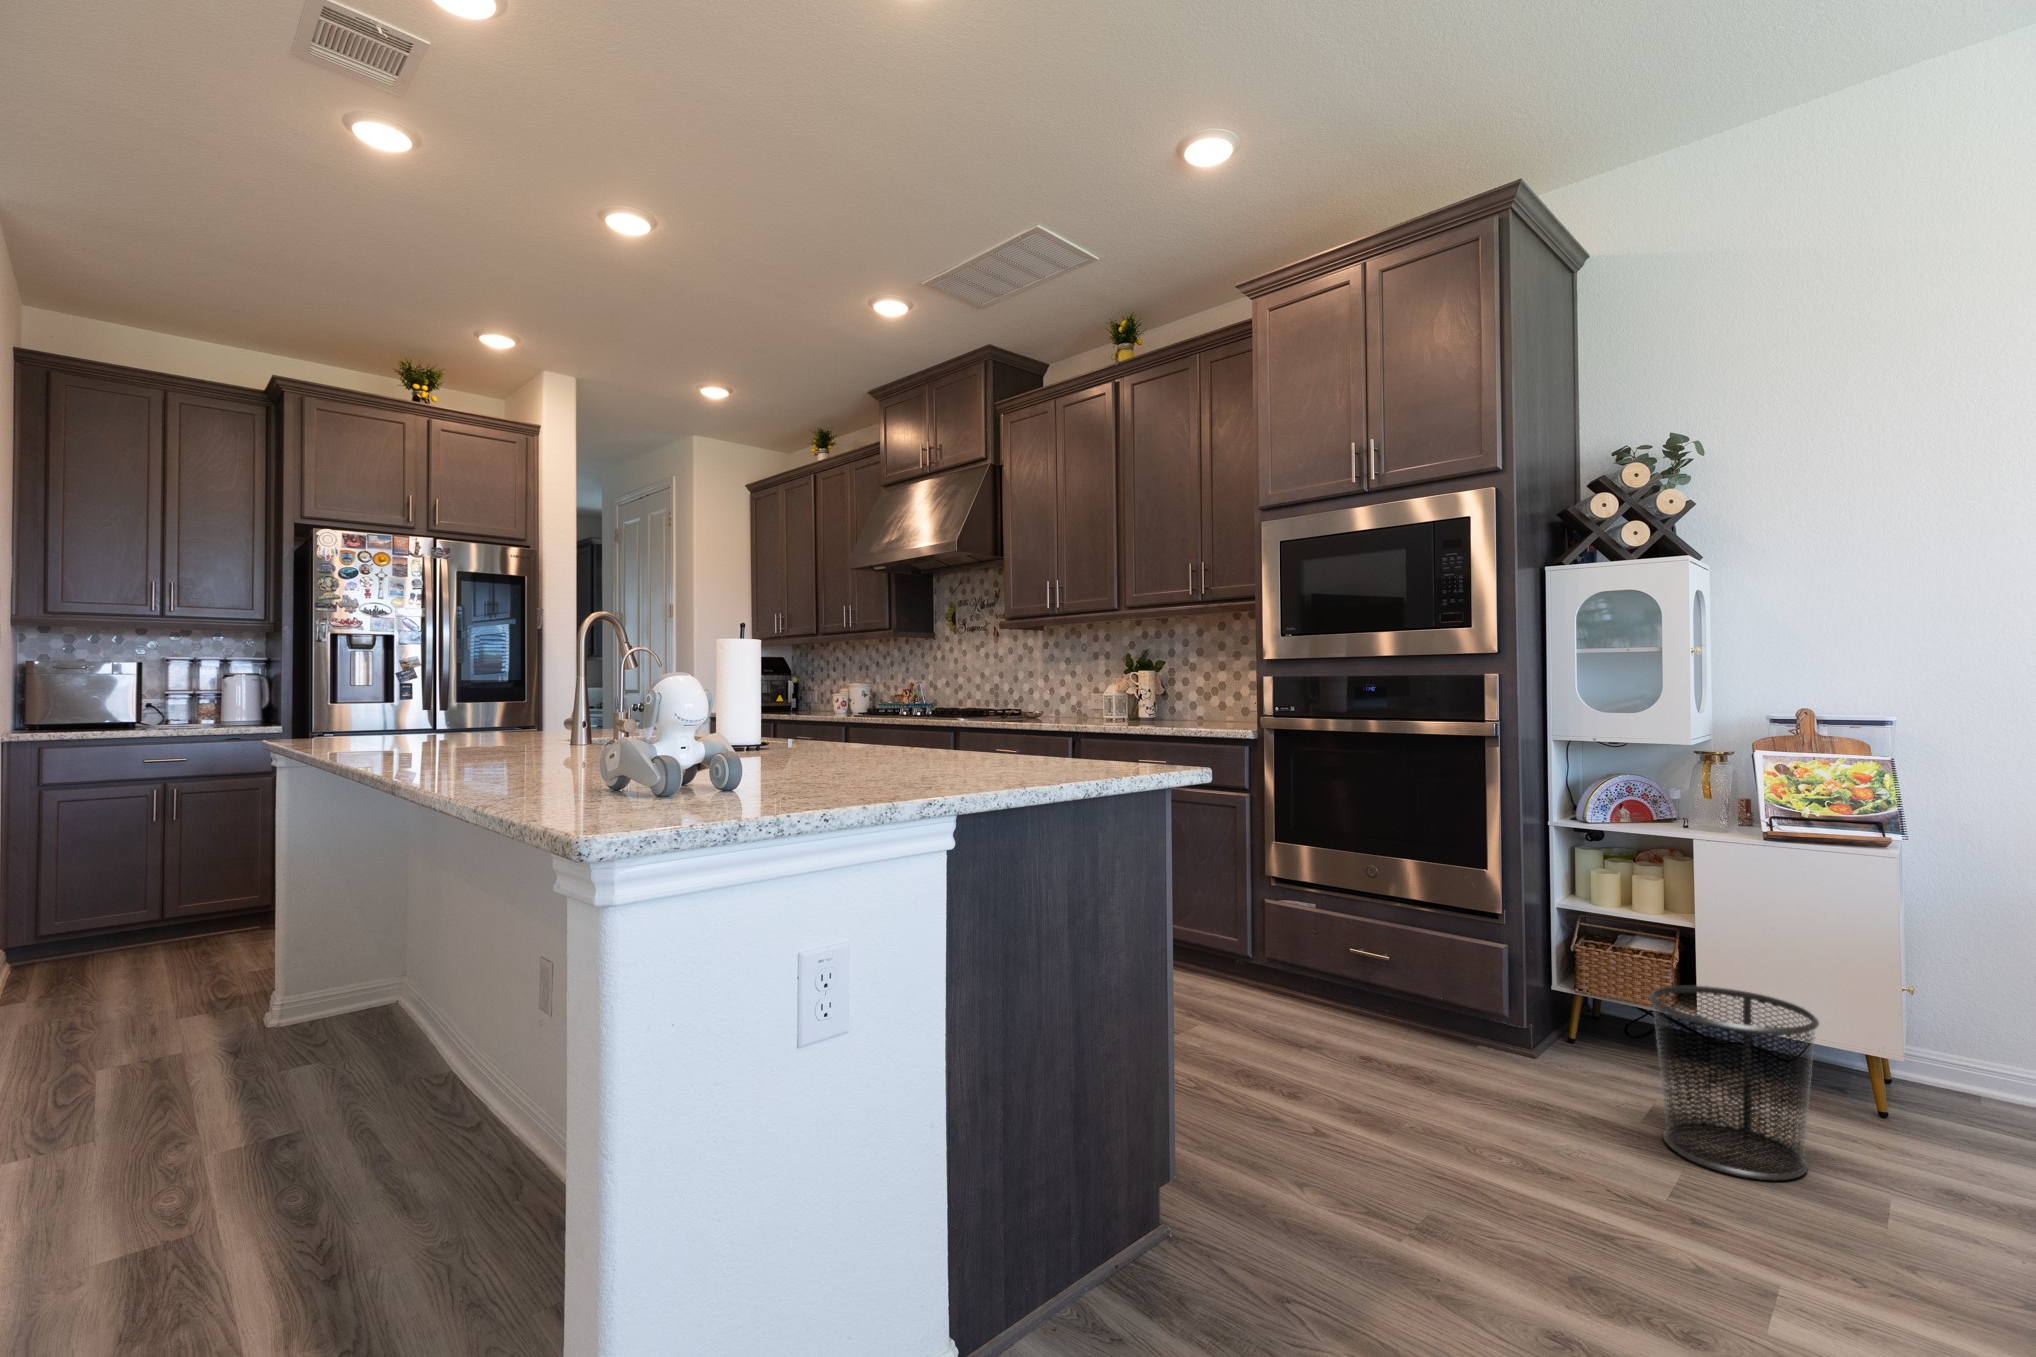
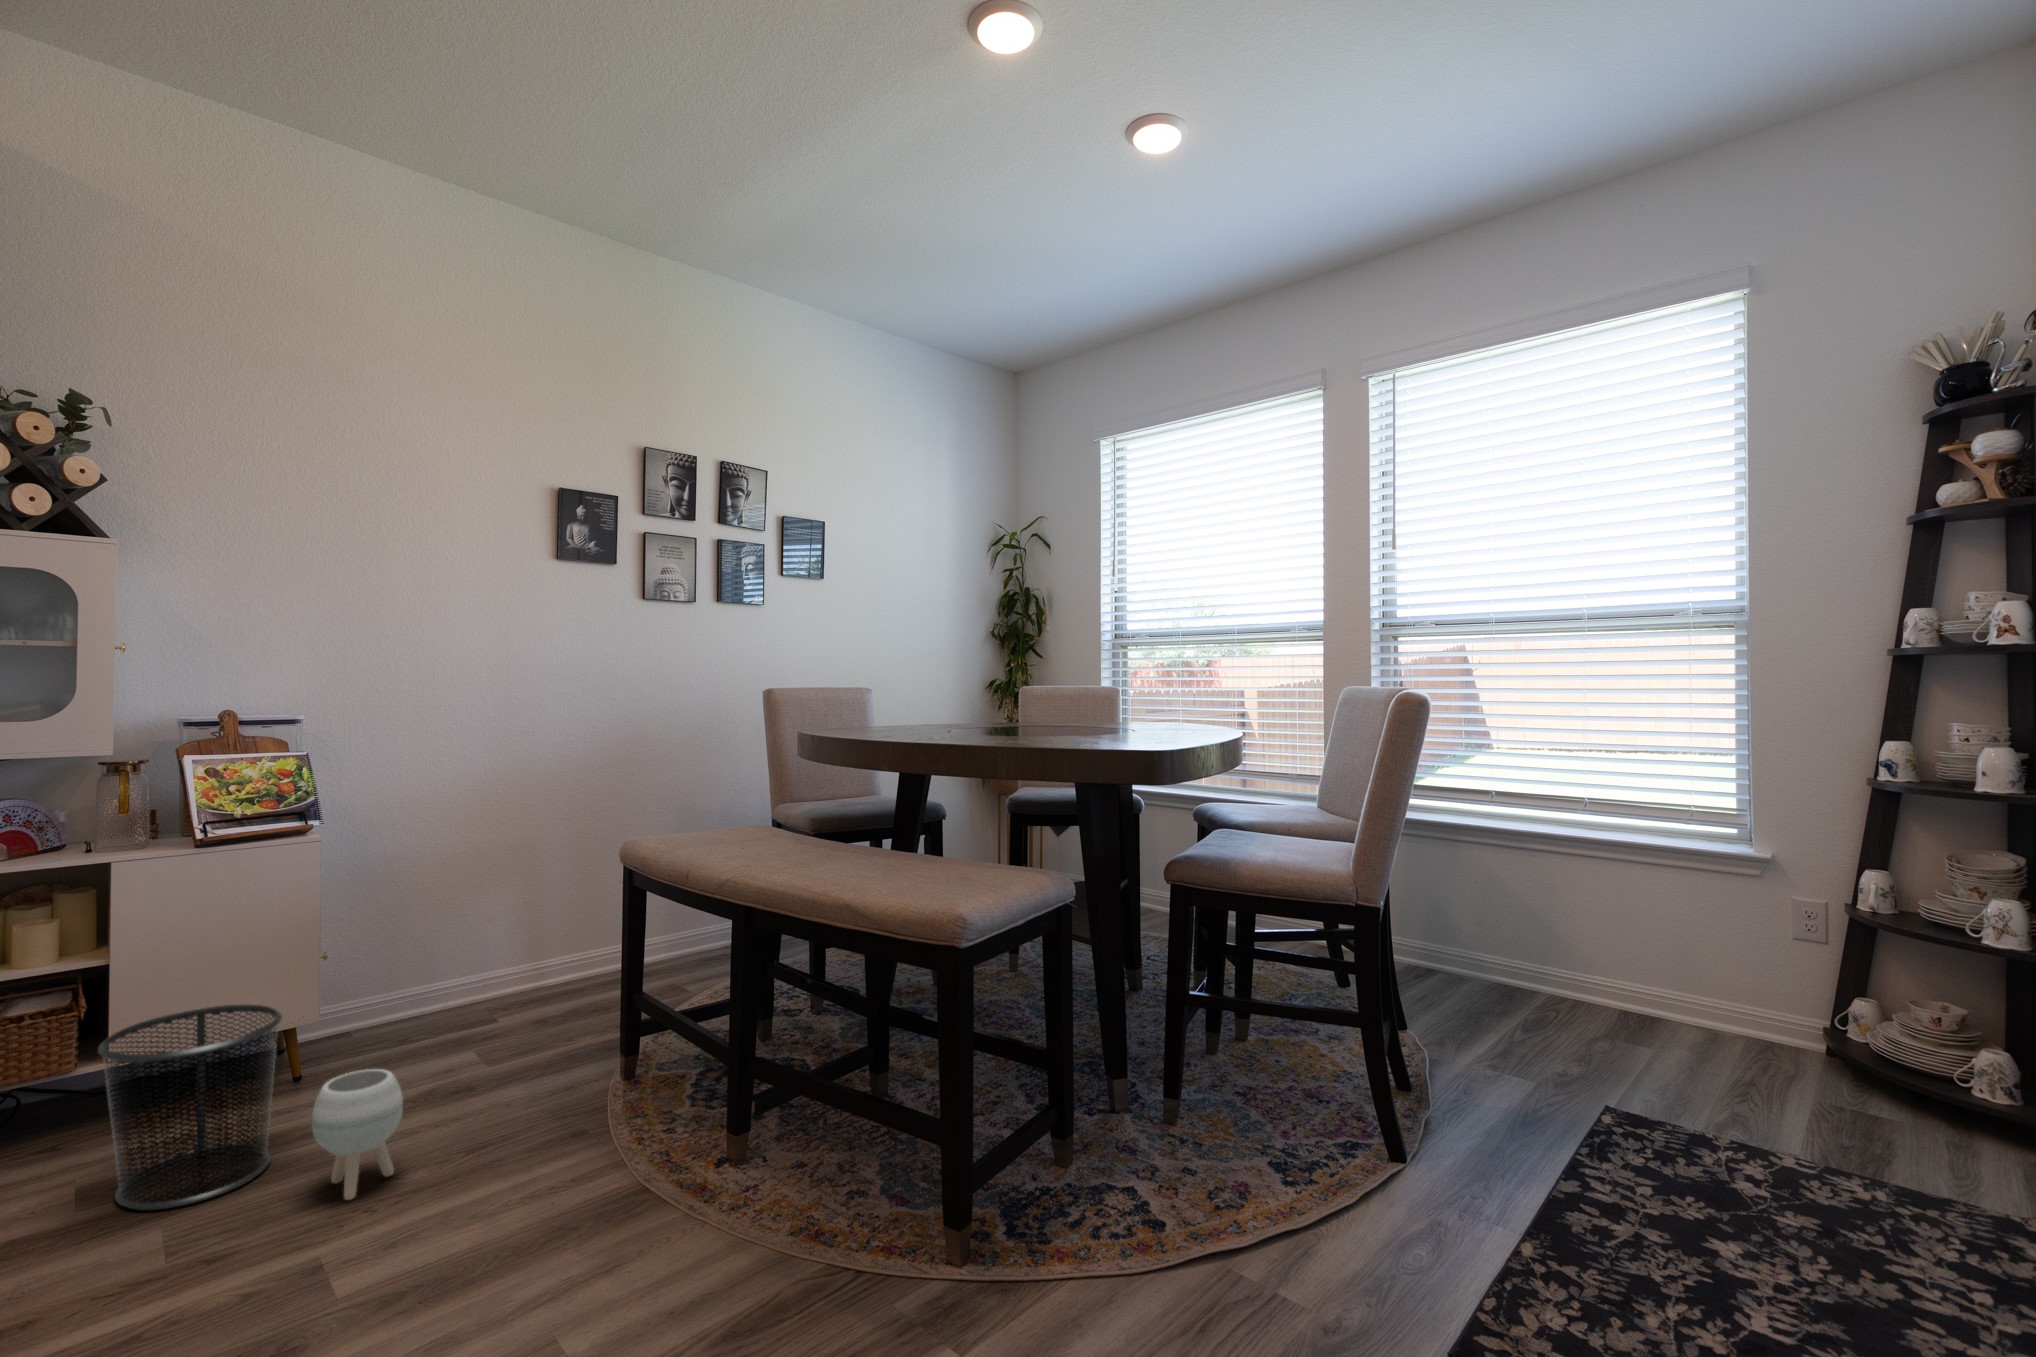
planter: none [1830,1110,1948,1258] -> present [312,1069,403,1200]

